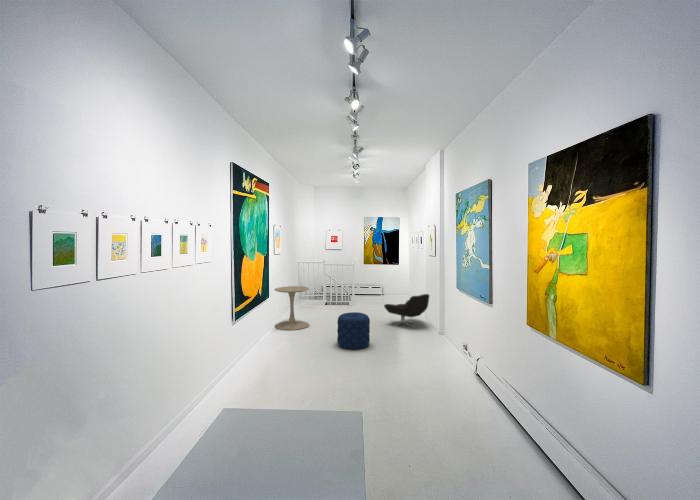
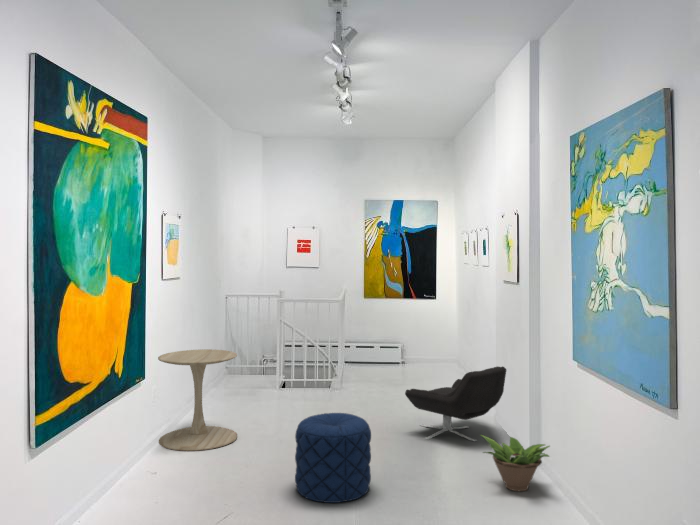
decorative plant: none [417,322,447,346] -> present [481,435,550,491]

